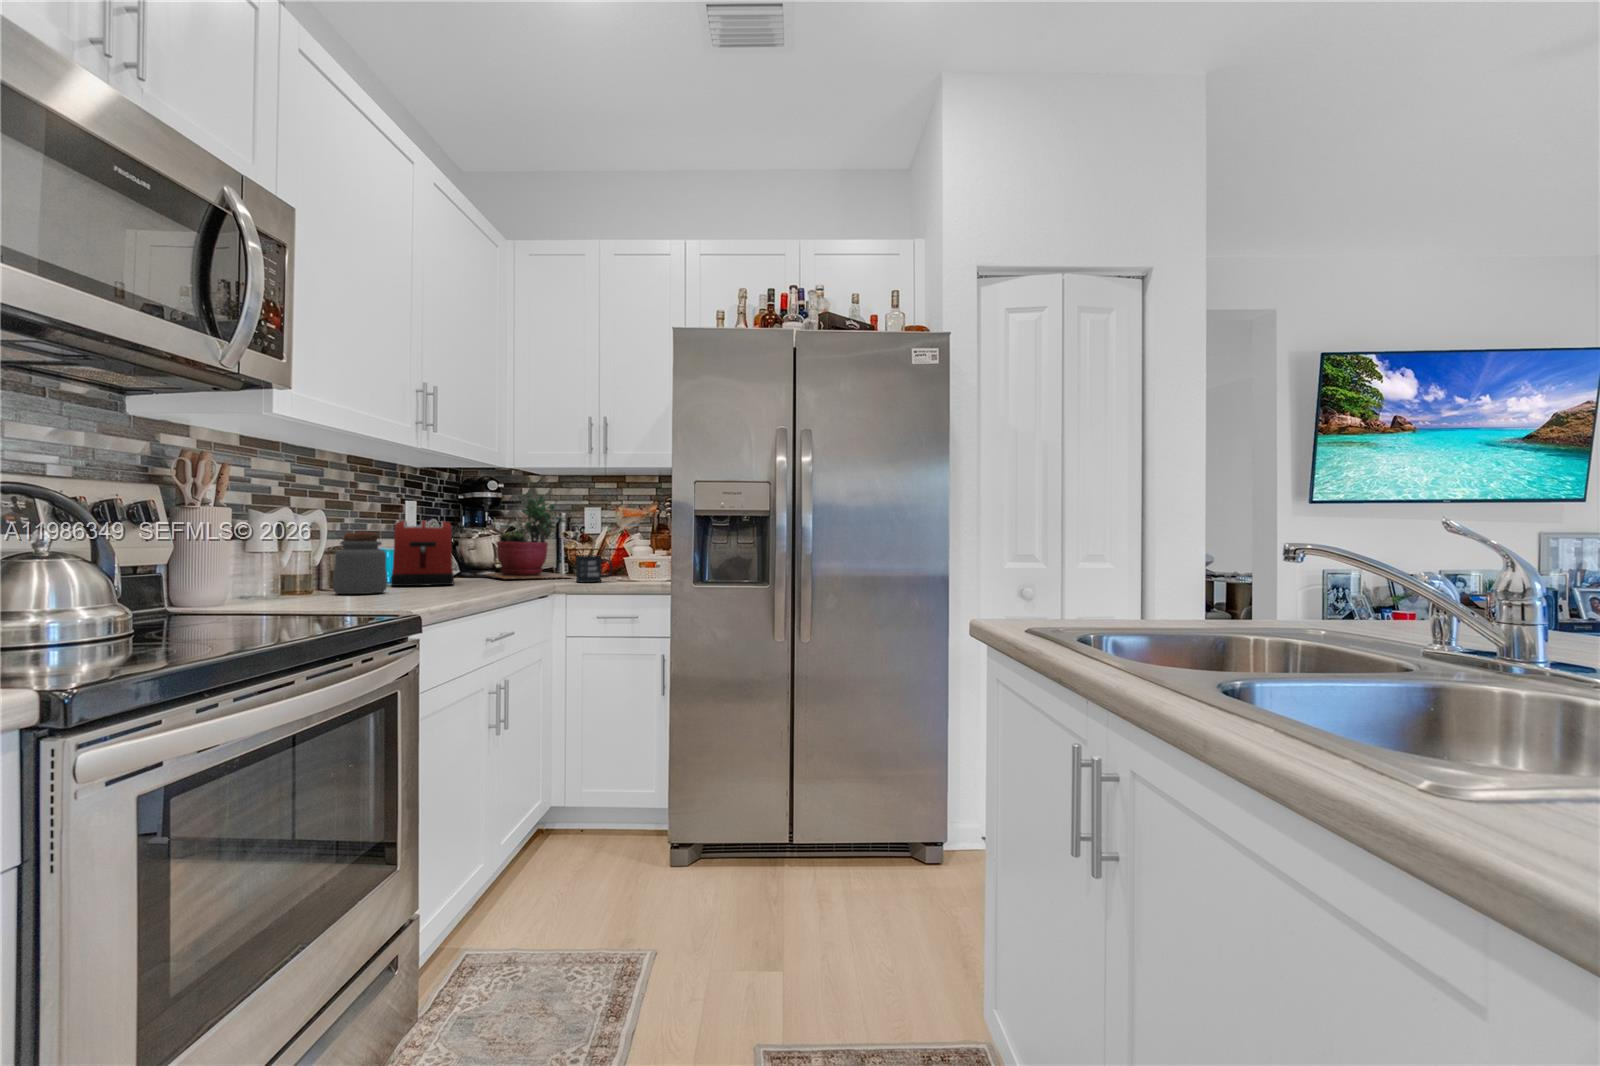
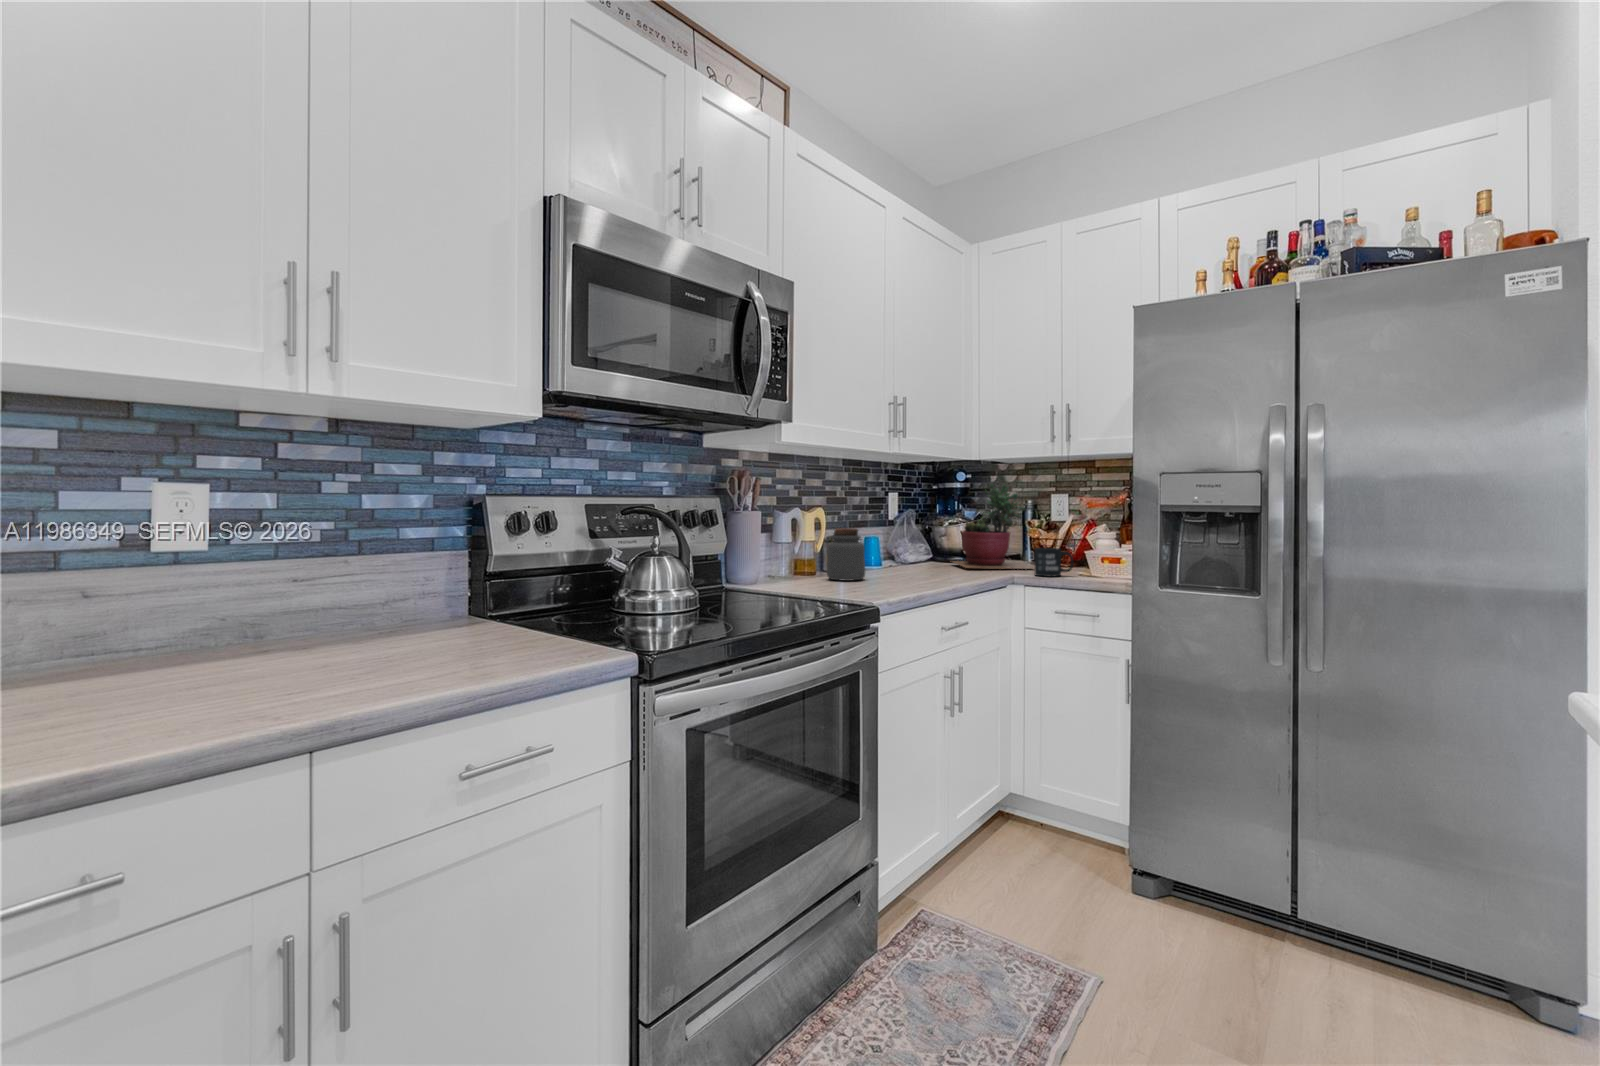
toaster: present [391,520,454,586] -> none [871,514,923,573]

